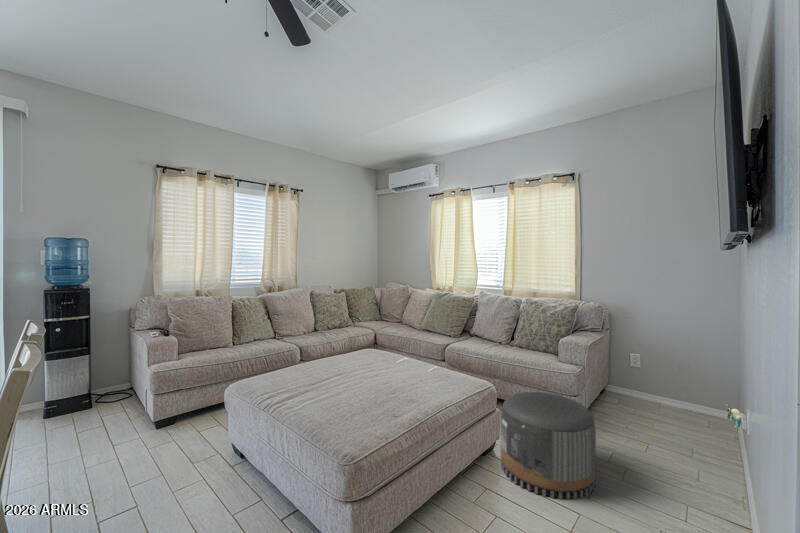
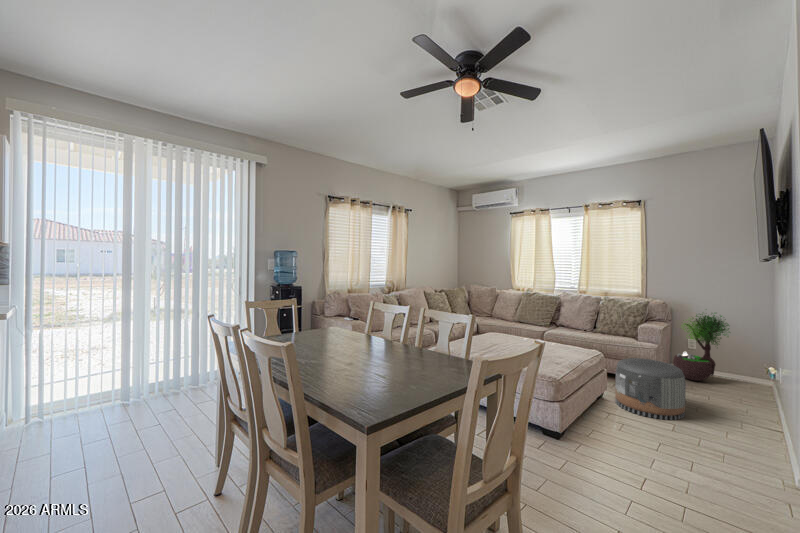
potted tree: none [608,316,680,417] -> present [673,314,730,380]

